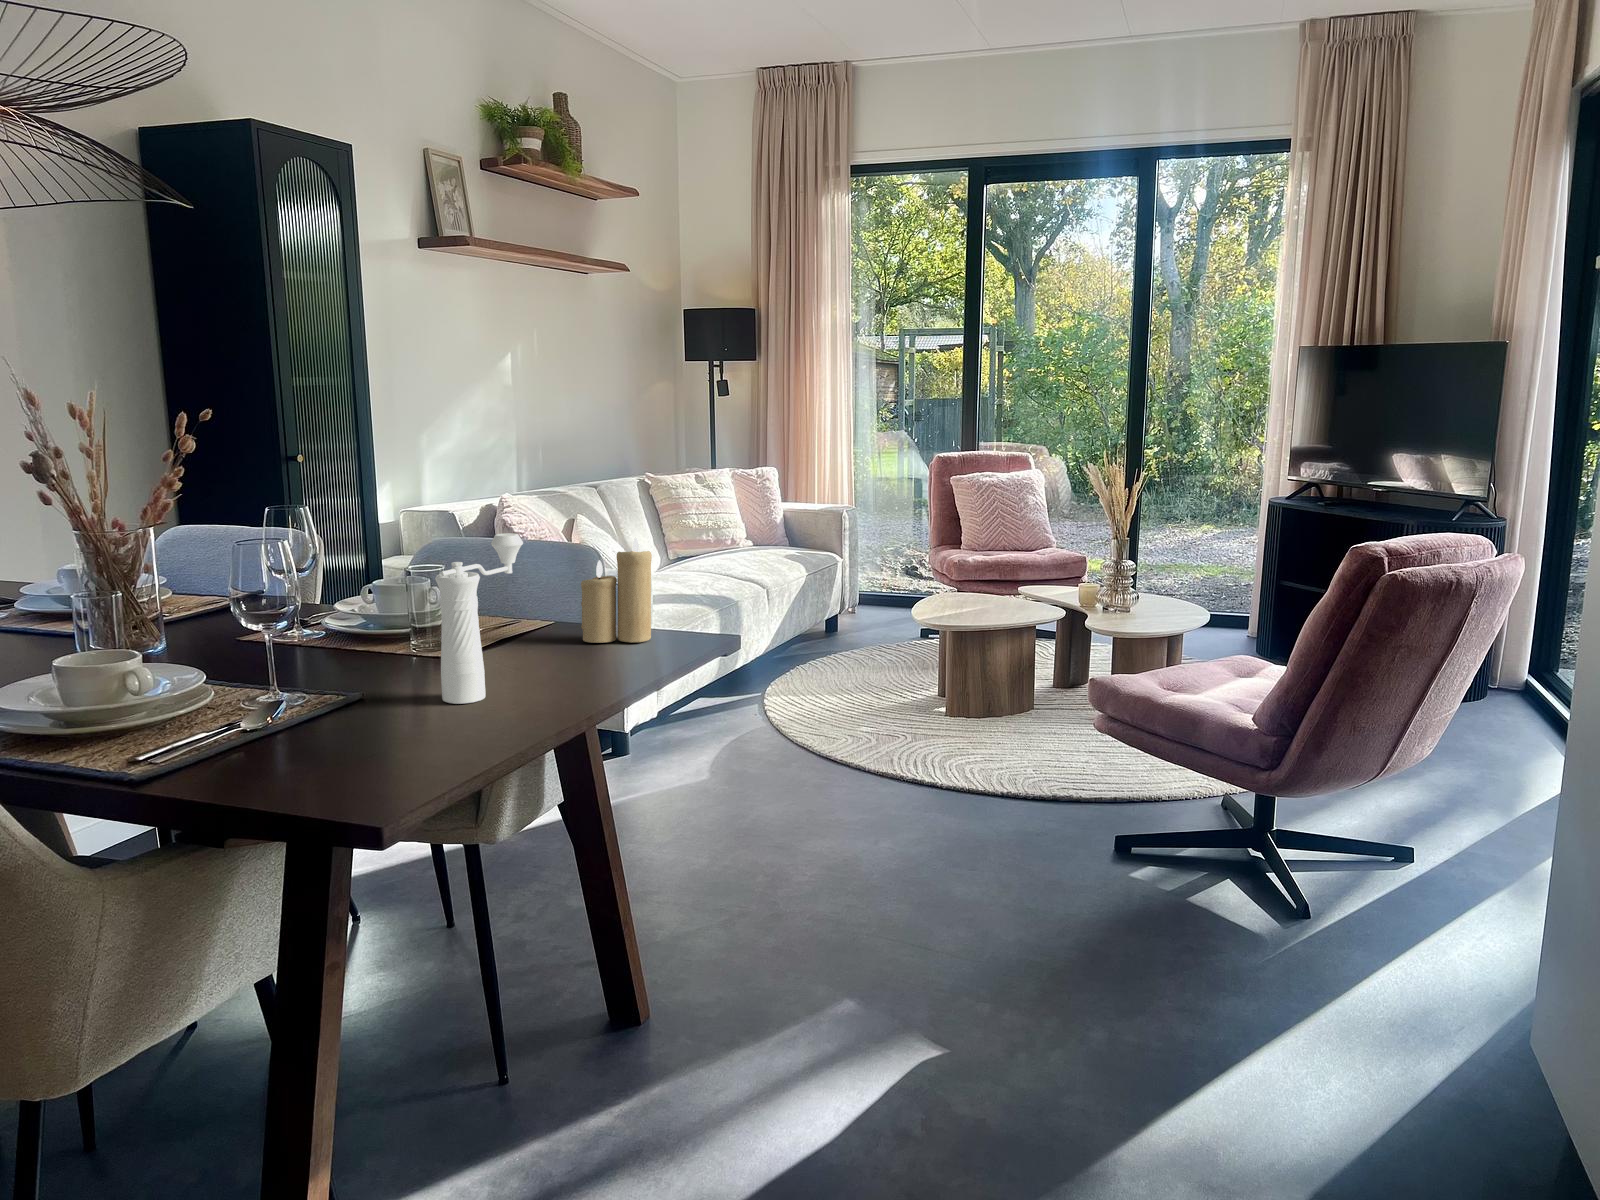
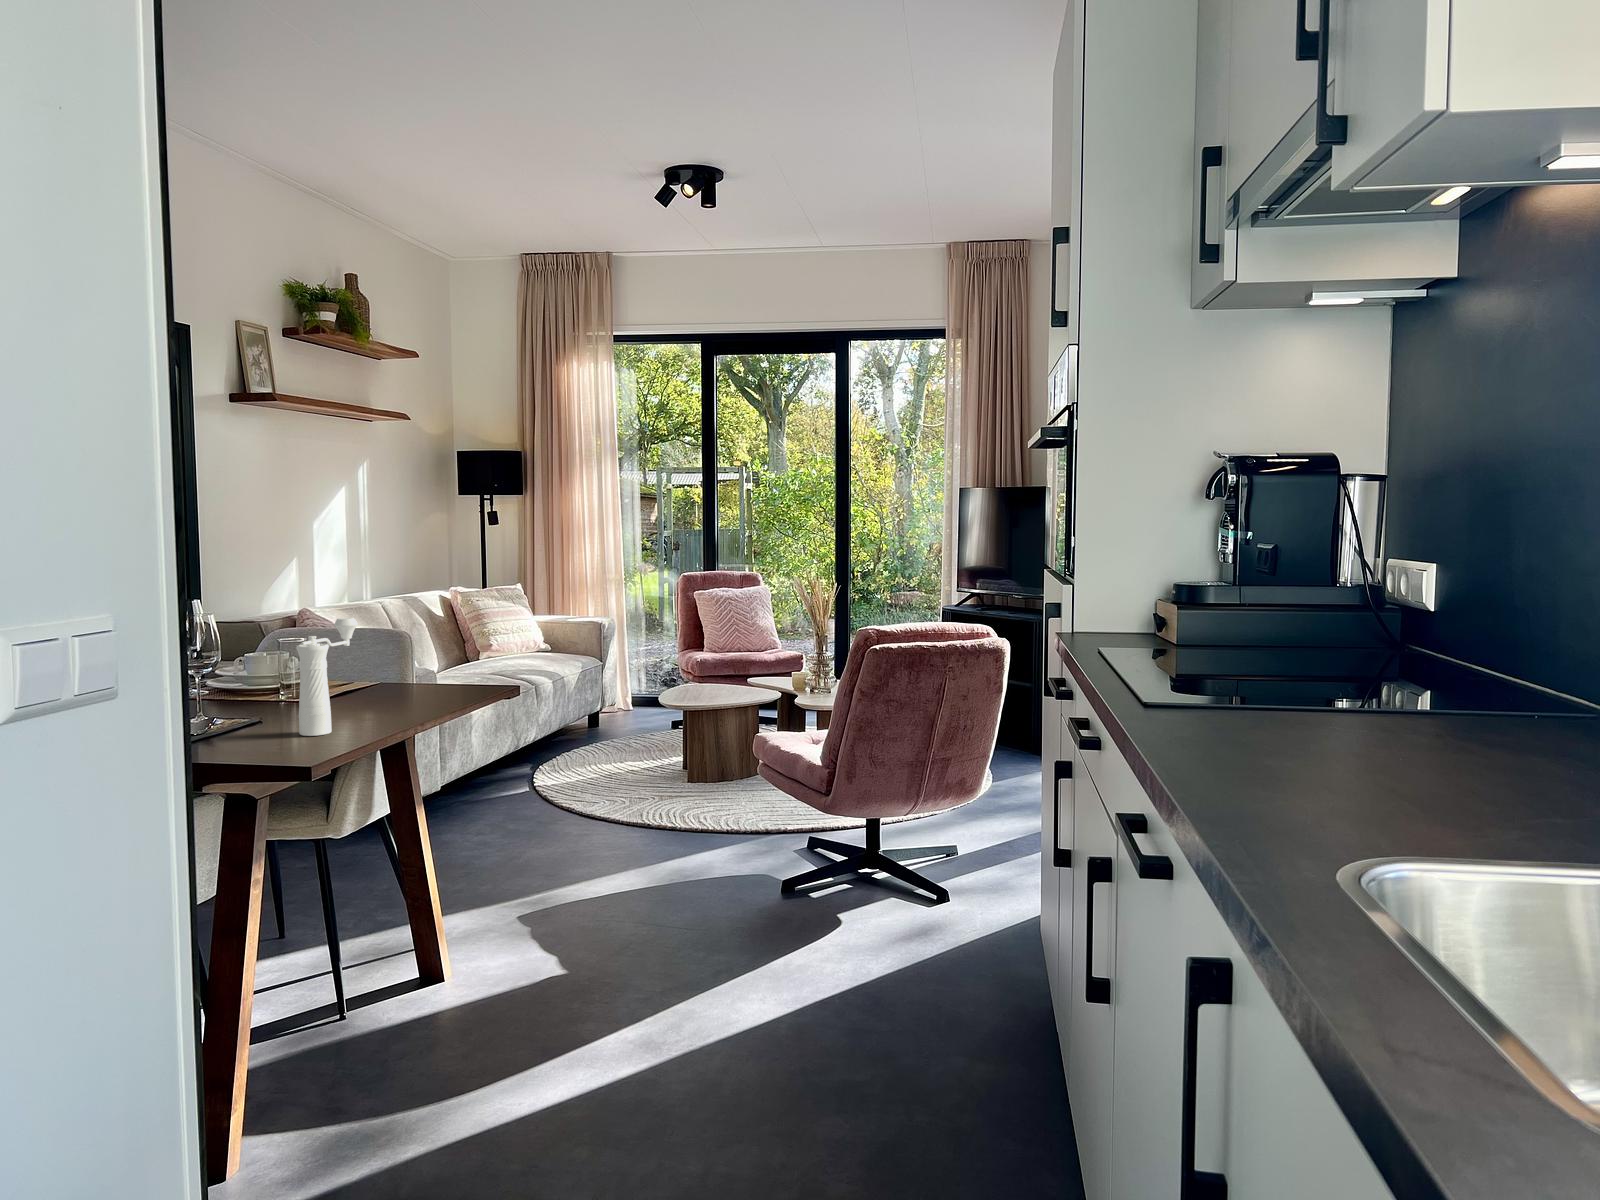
candle: present [581,538,652,643] -> none [395,624,449,701]

